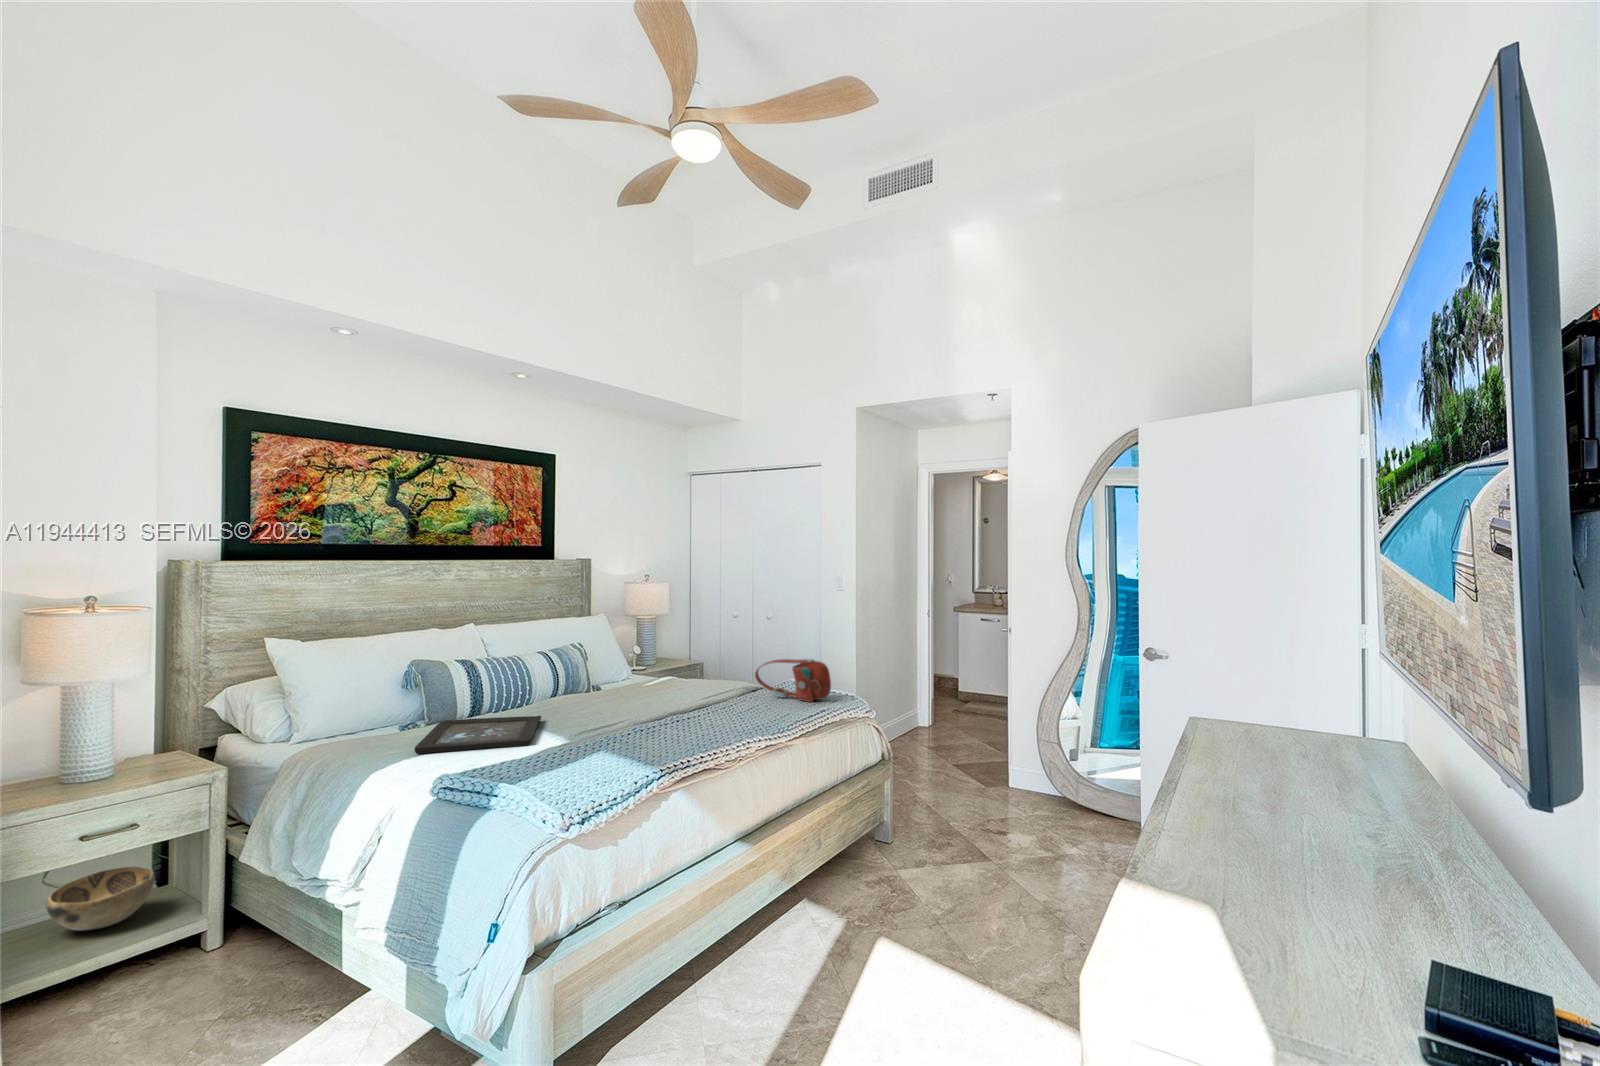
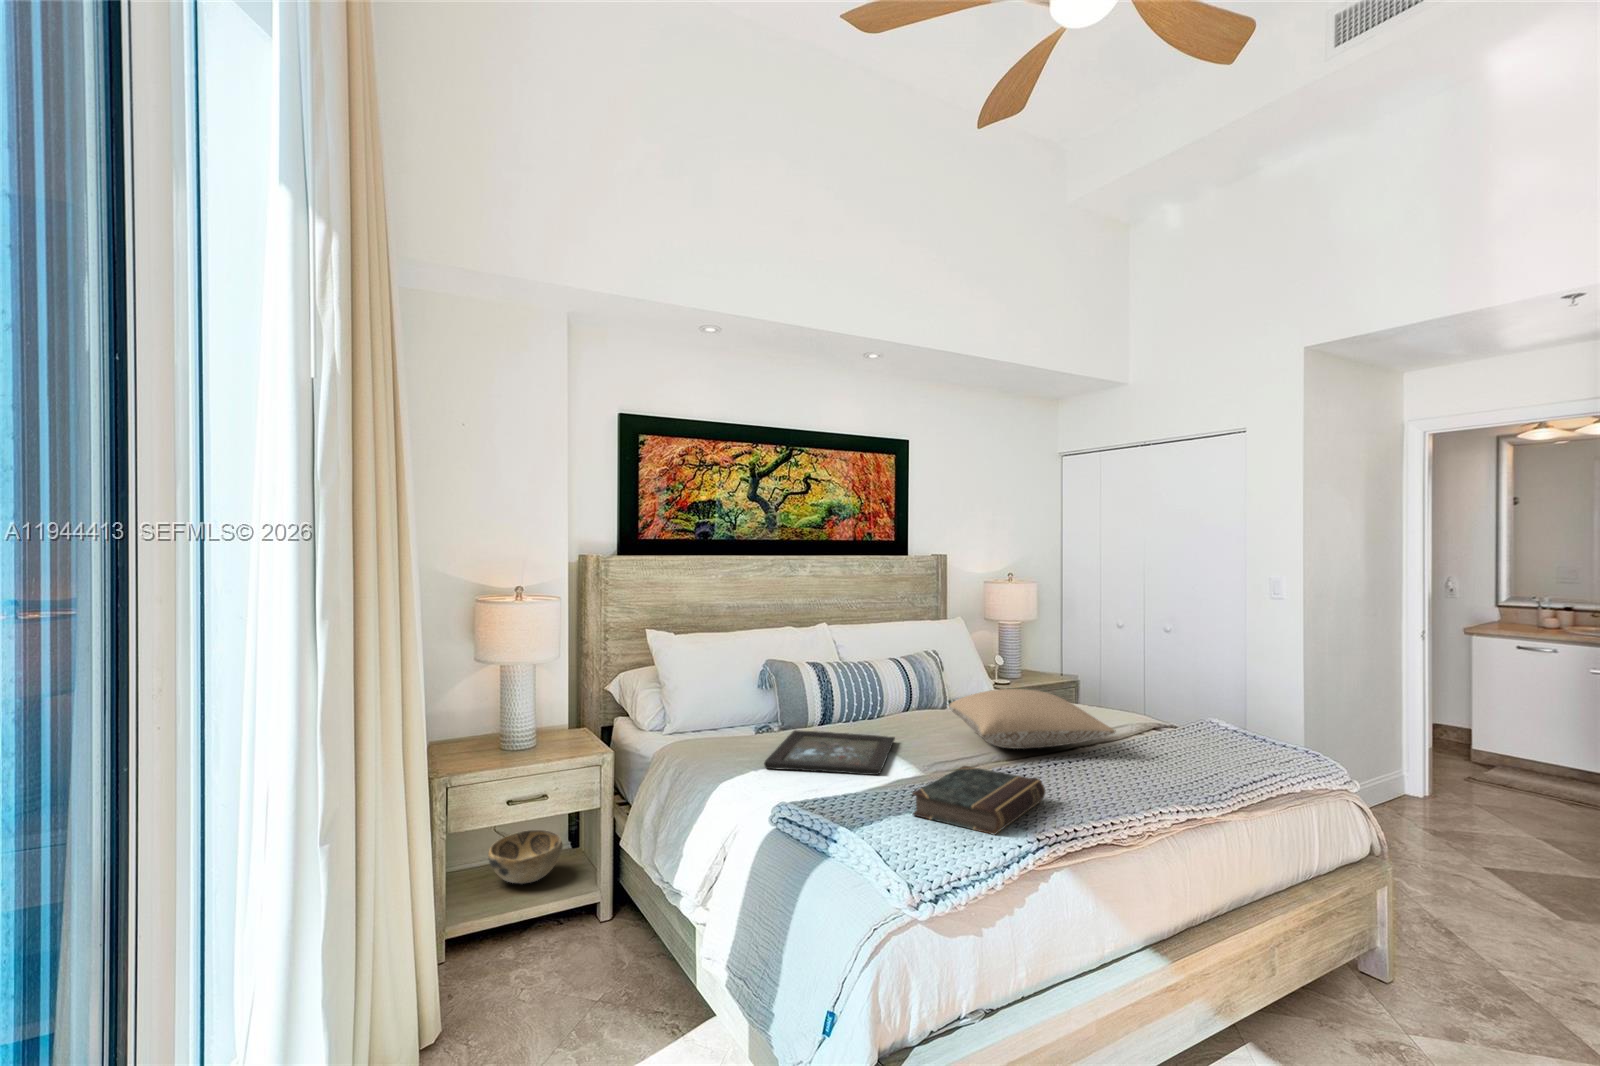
handbag: present [755,659,831,702] -> none [1160,696,1277,759]
pillow: none [590,666,723,712] -> present [949,689,1115,749]
book: none [561,726,669,771] -> present [912,766,1045,835]

